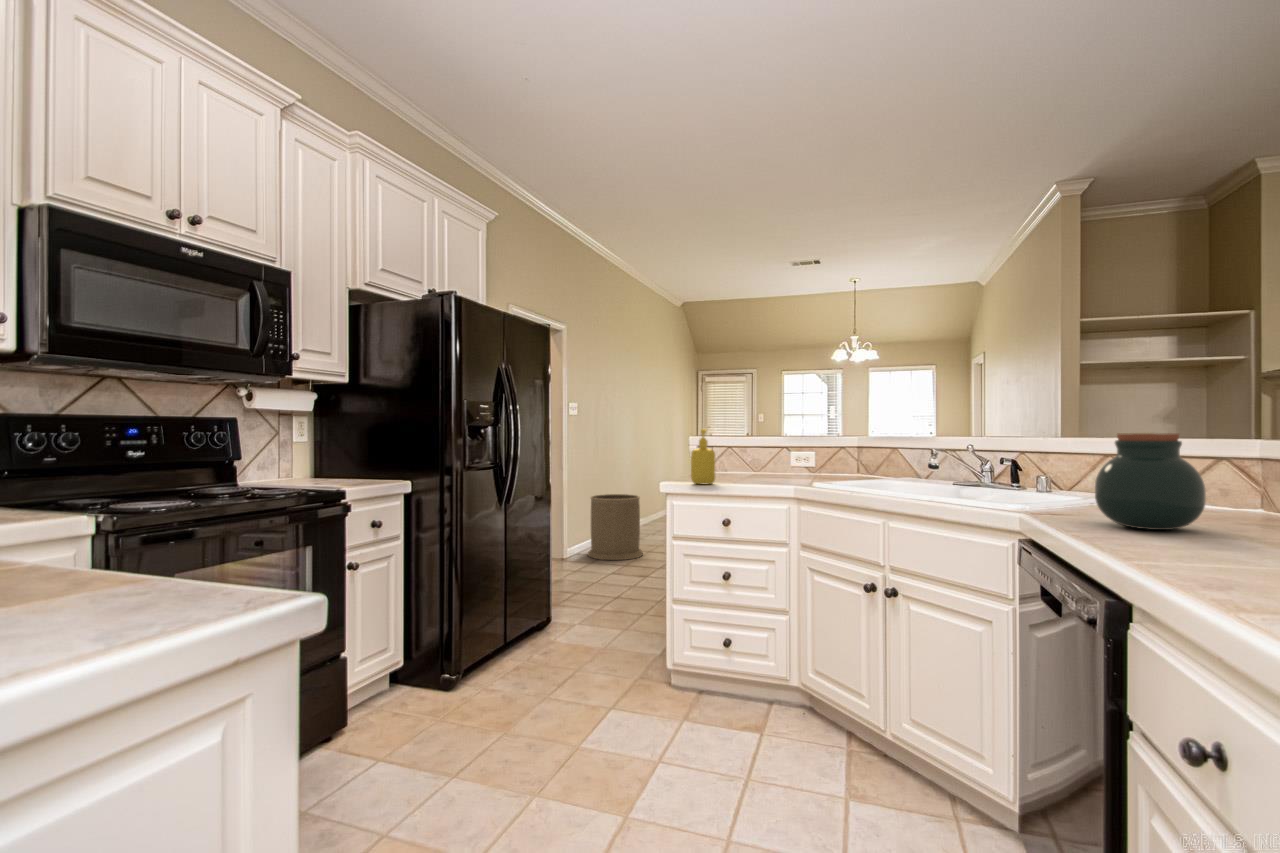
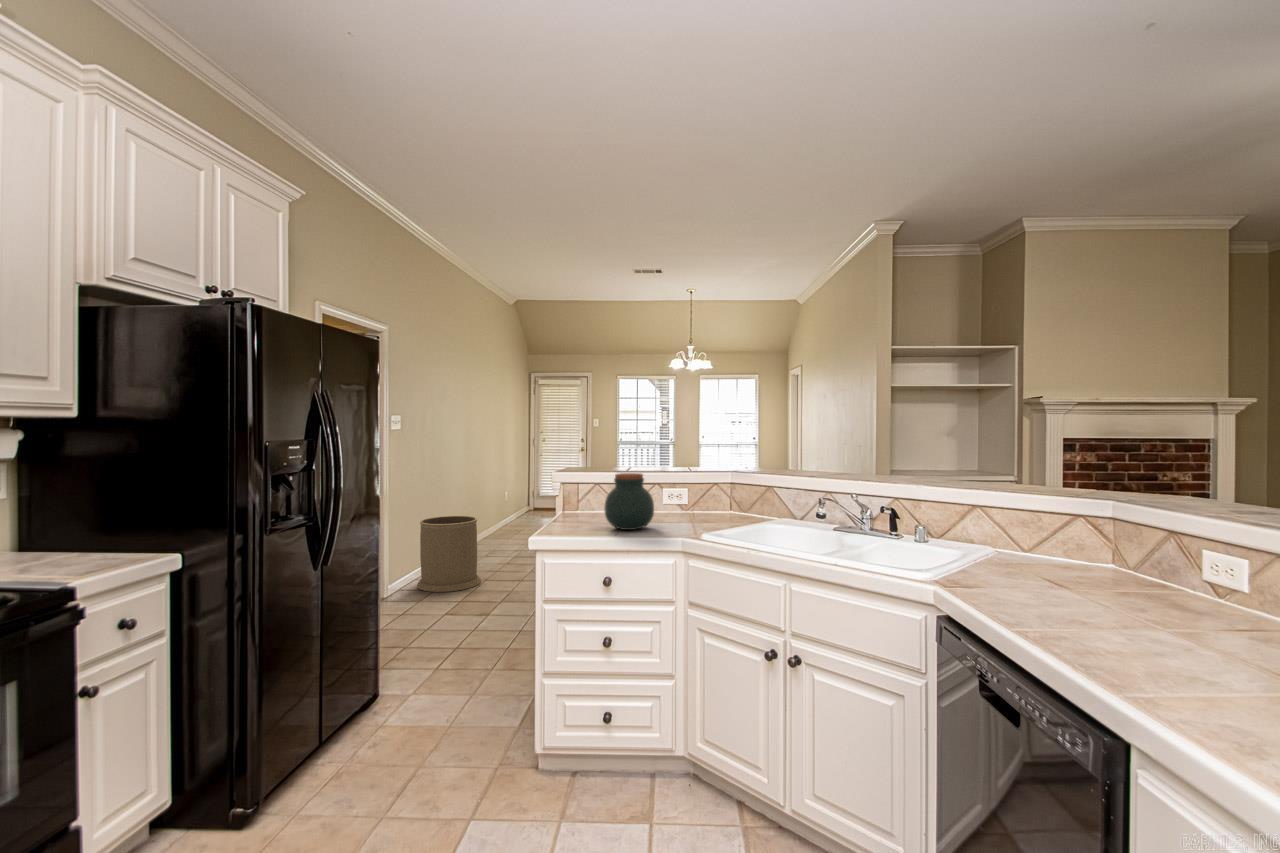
soap dispenser: present [691,429,715,485] -> none [561,473,589,538]
jar: present [1095,433,1206,530] -> present [604,473,654,530]

